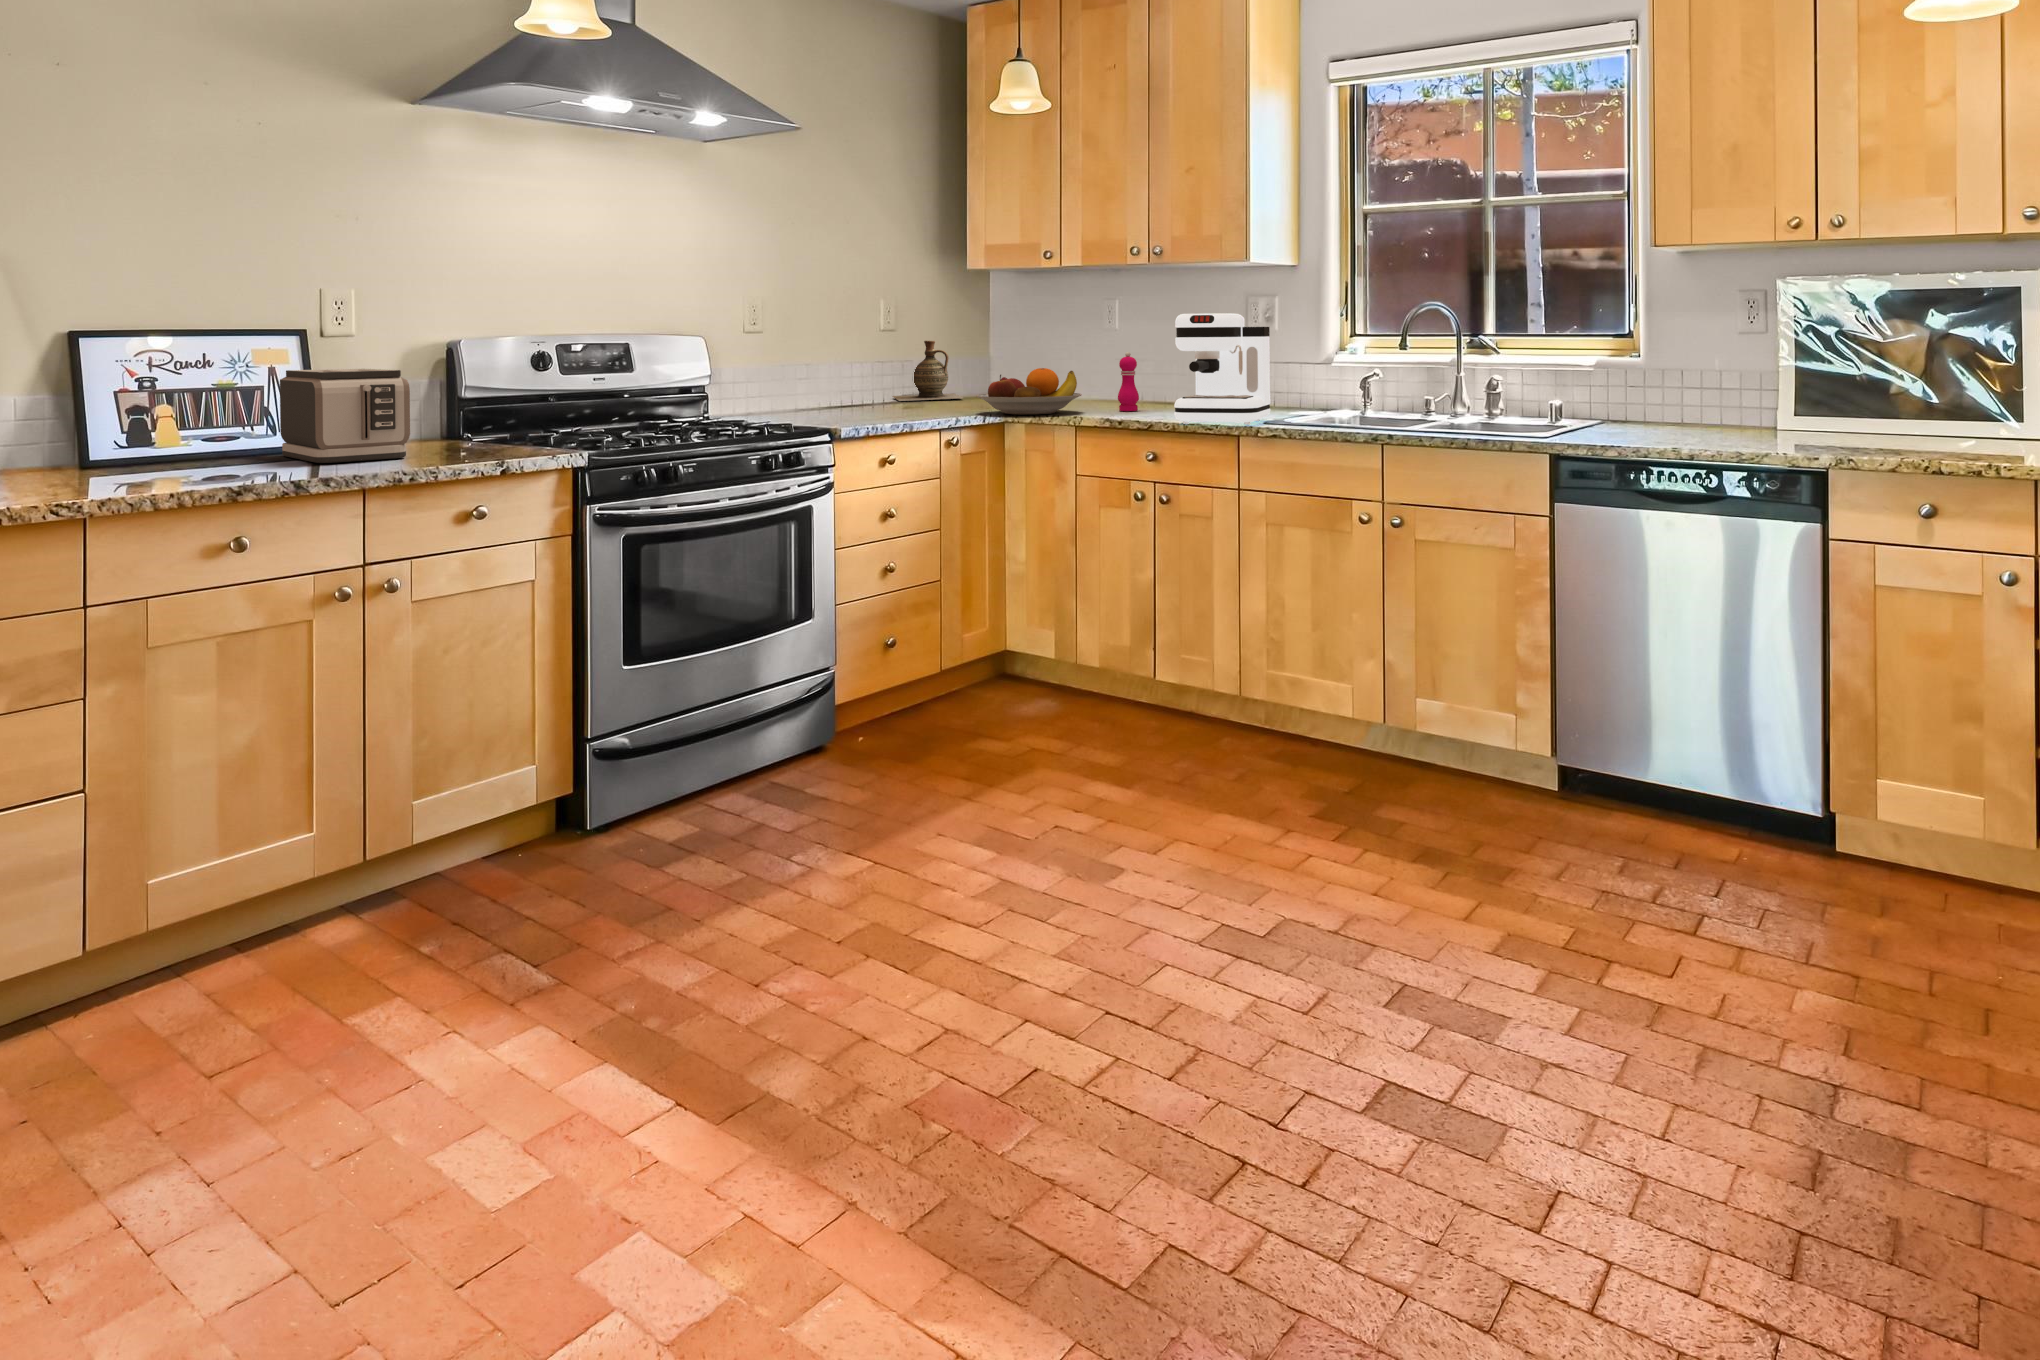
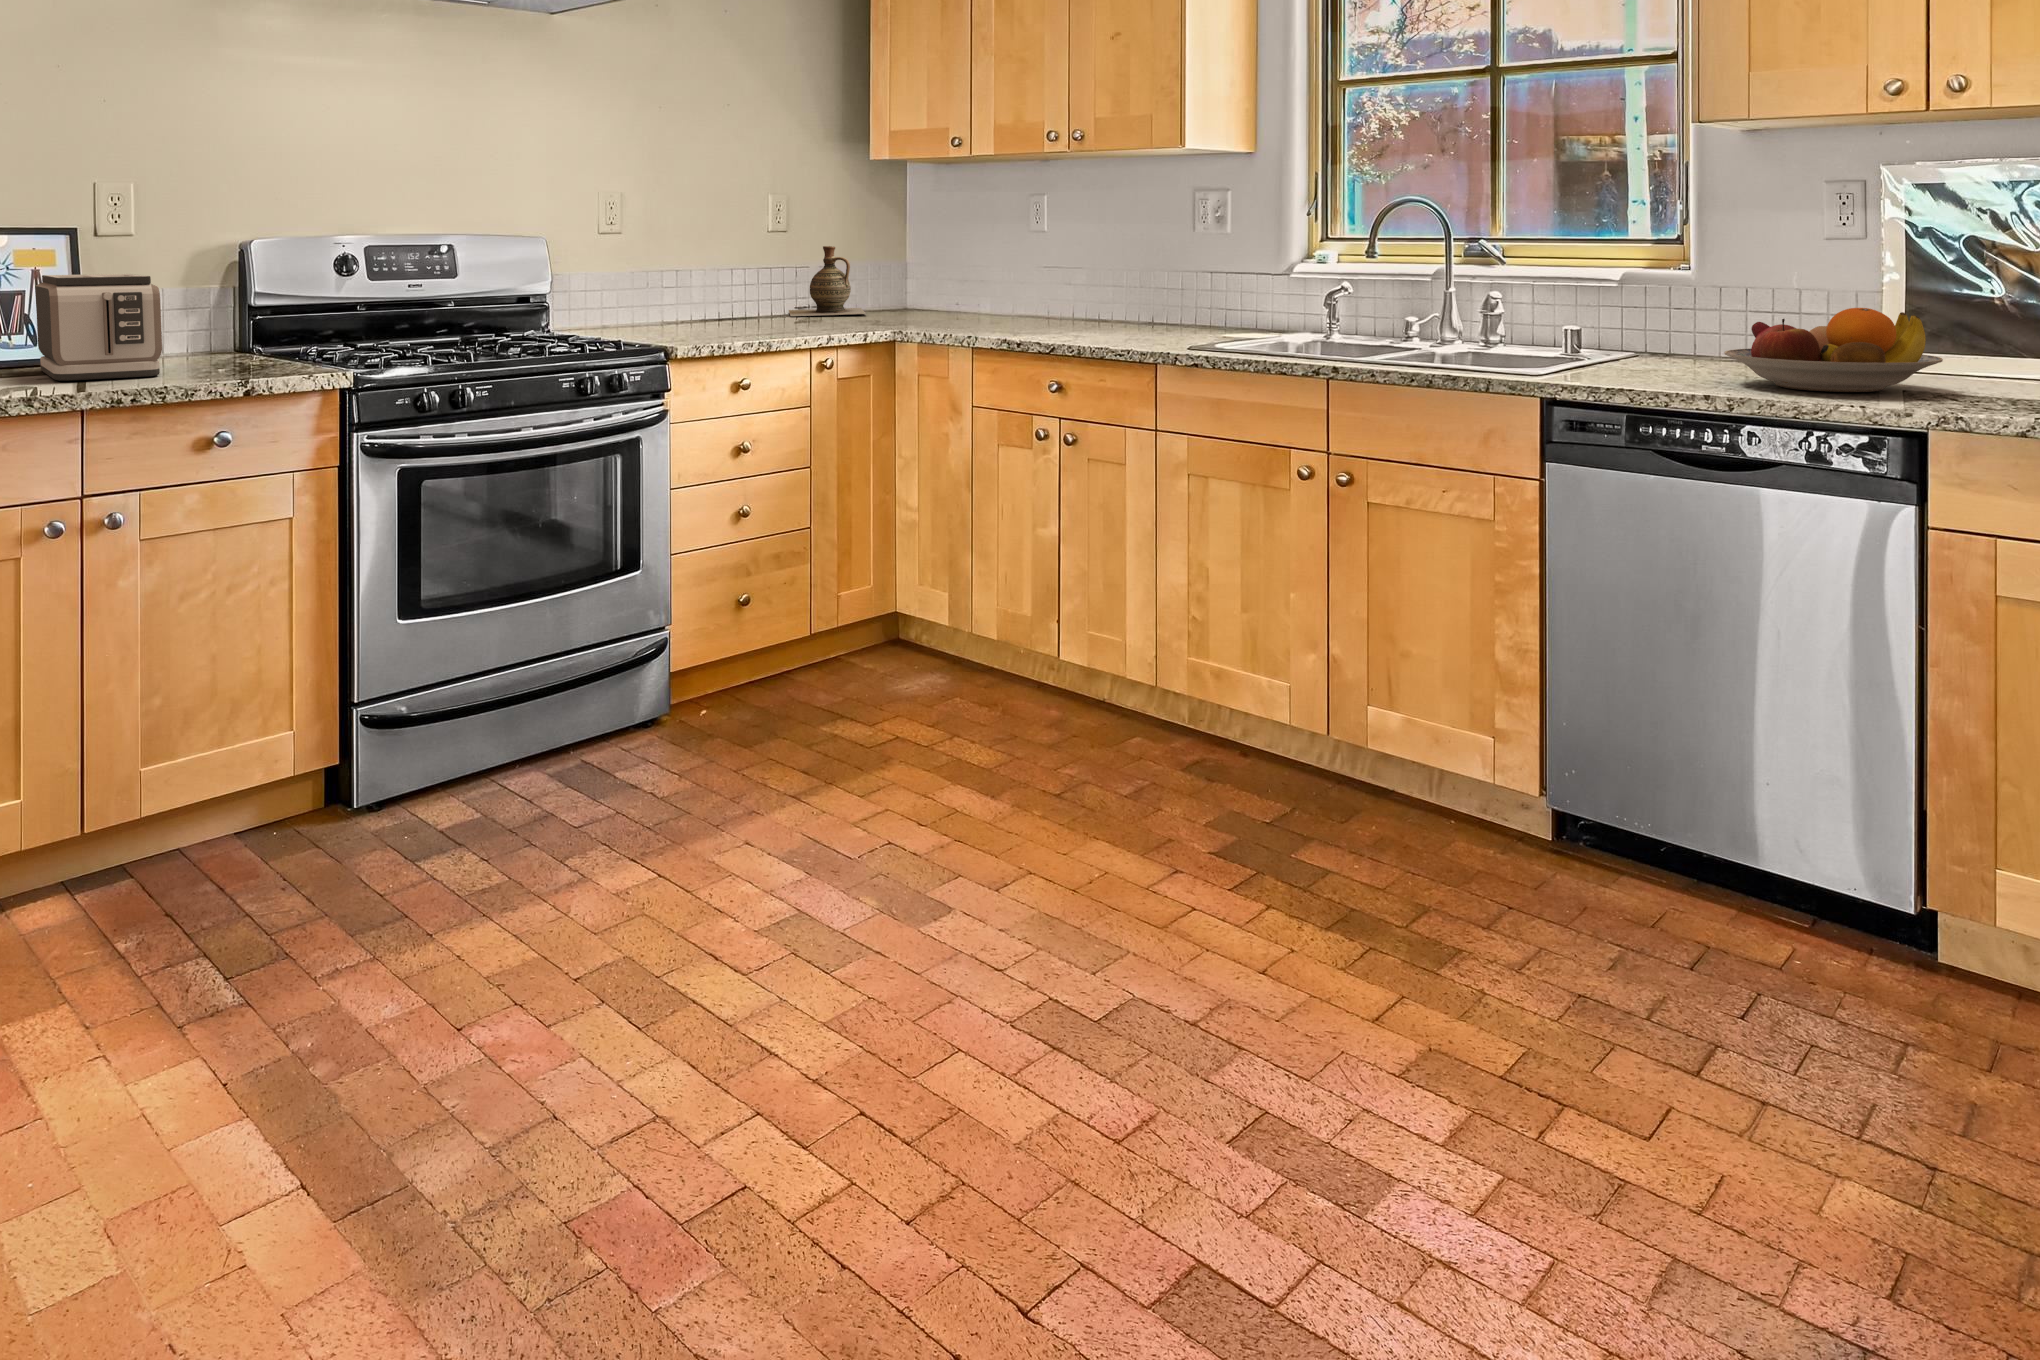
coffee maker: present [1174,313,1270,425] -> none [1075,214,1200,353]
pepper mill: present [1118,352,1139,411] -> none [1027,261,1053,333]
fruit bowl: present [976,368,1082,415] -> present [1724,308,1943,392]

